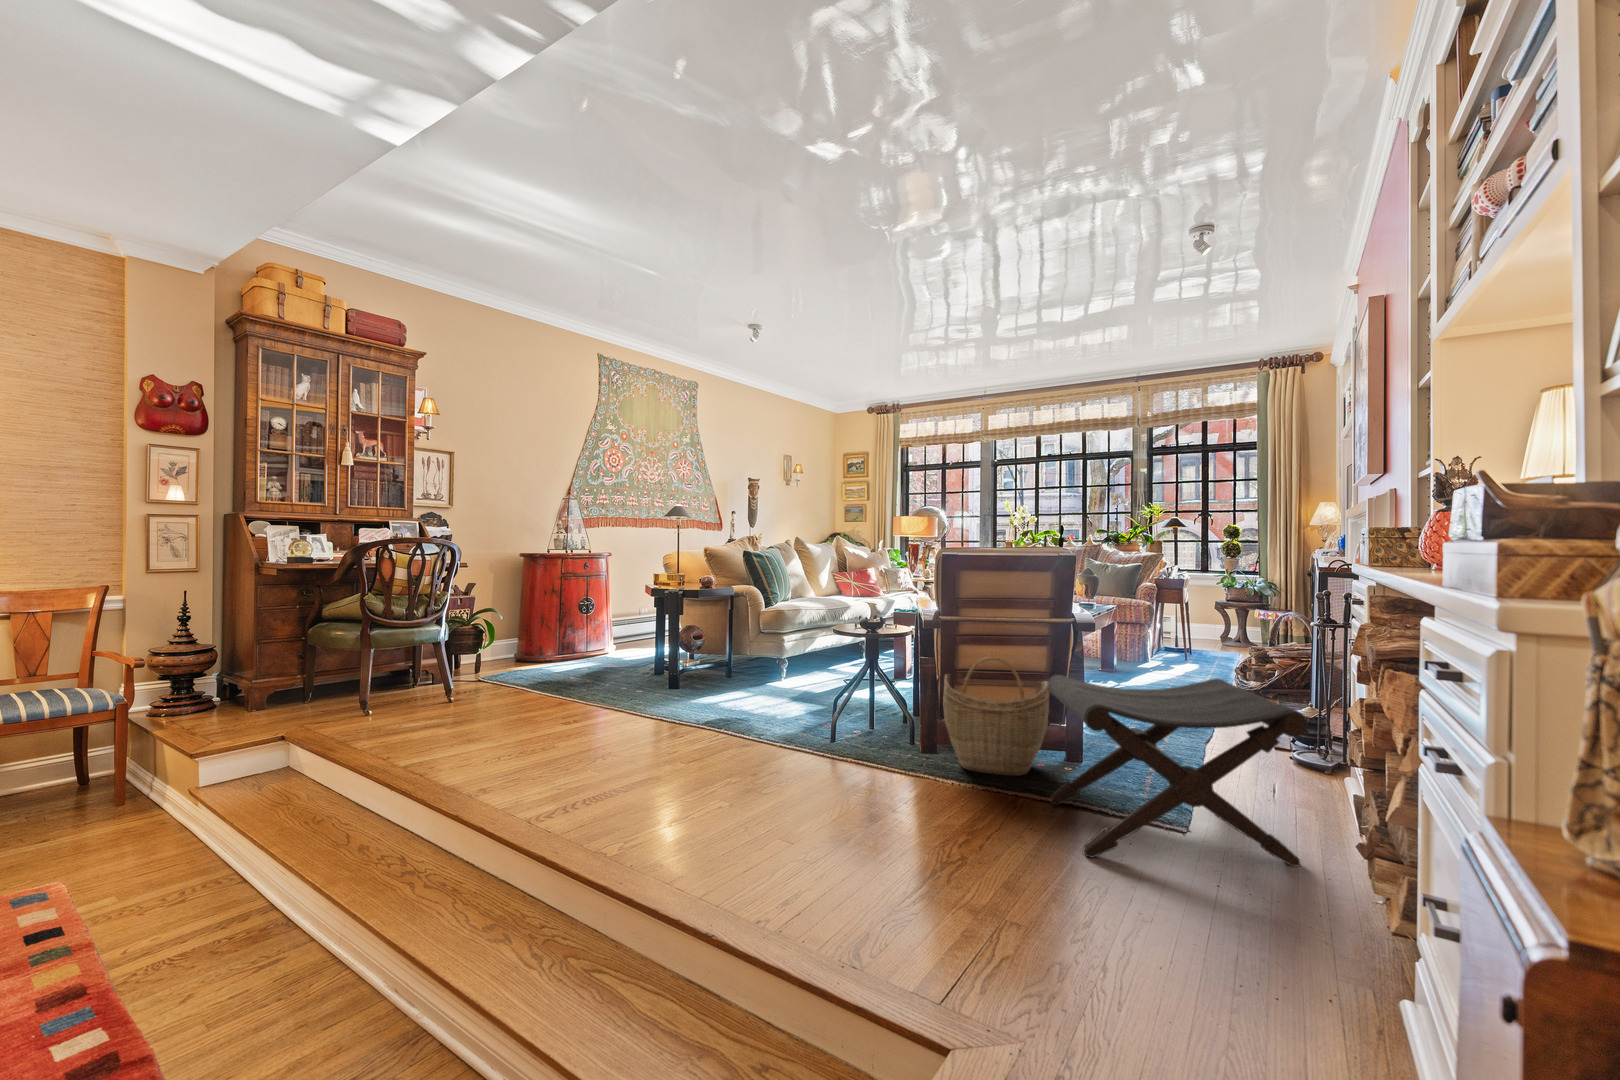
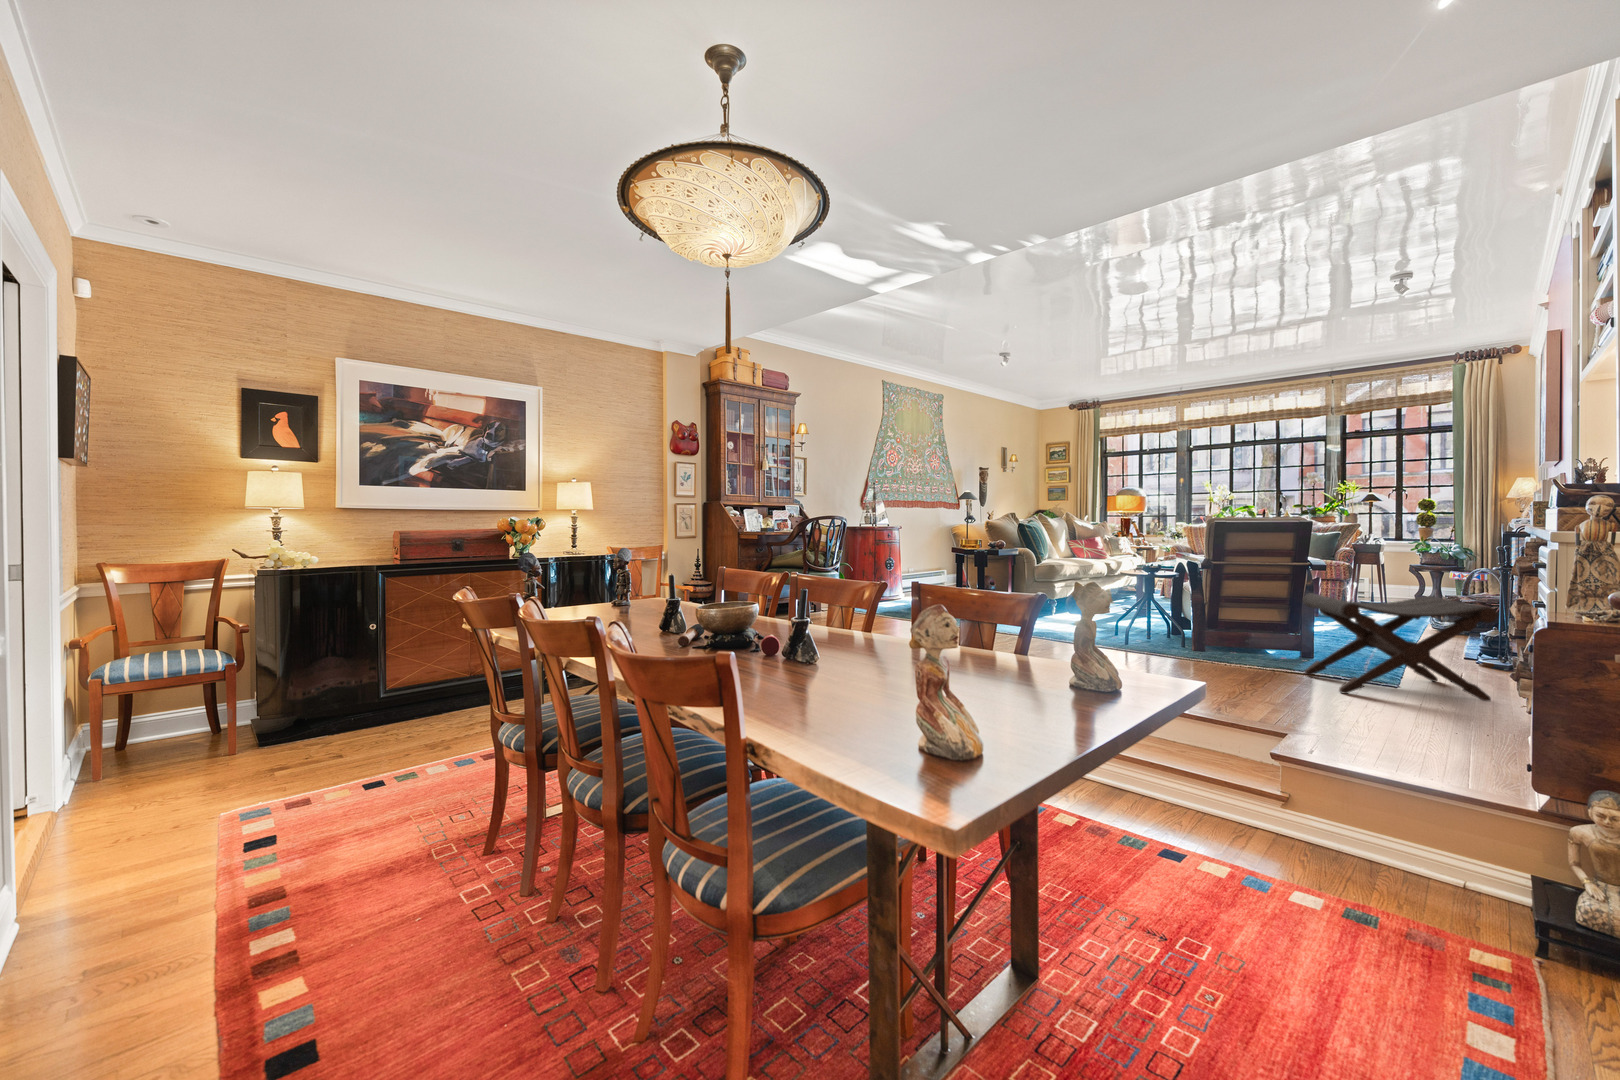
woven basket: present [943,657,1049,776] -> none [1214,582,1295,664]

